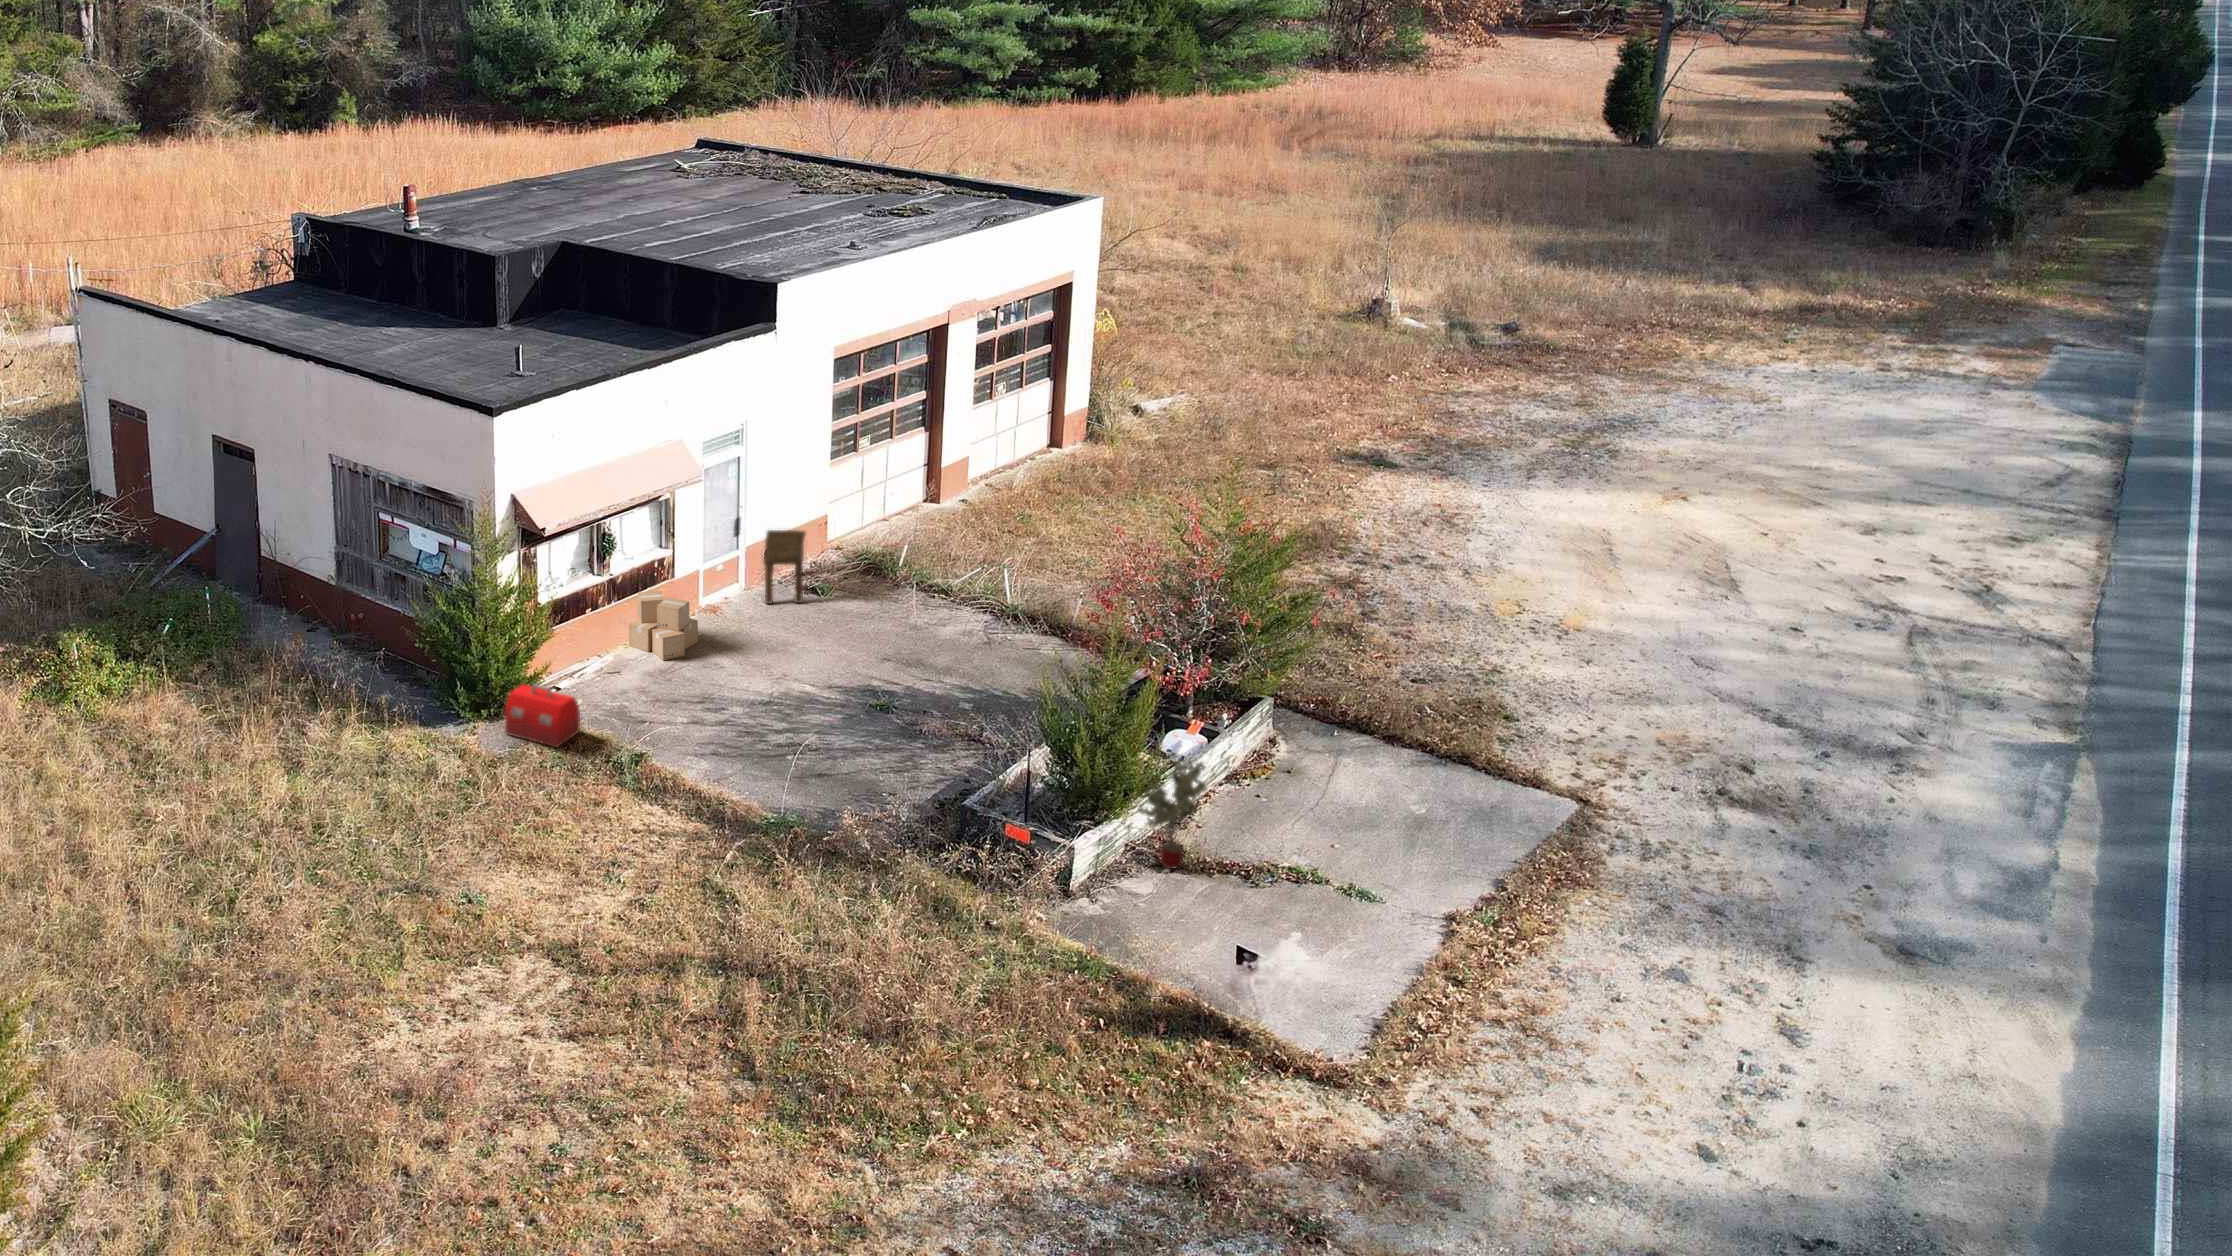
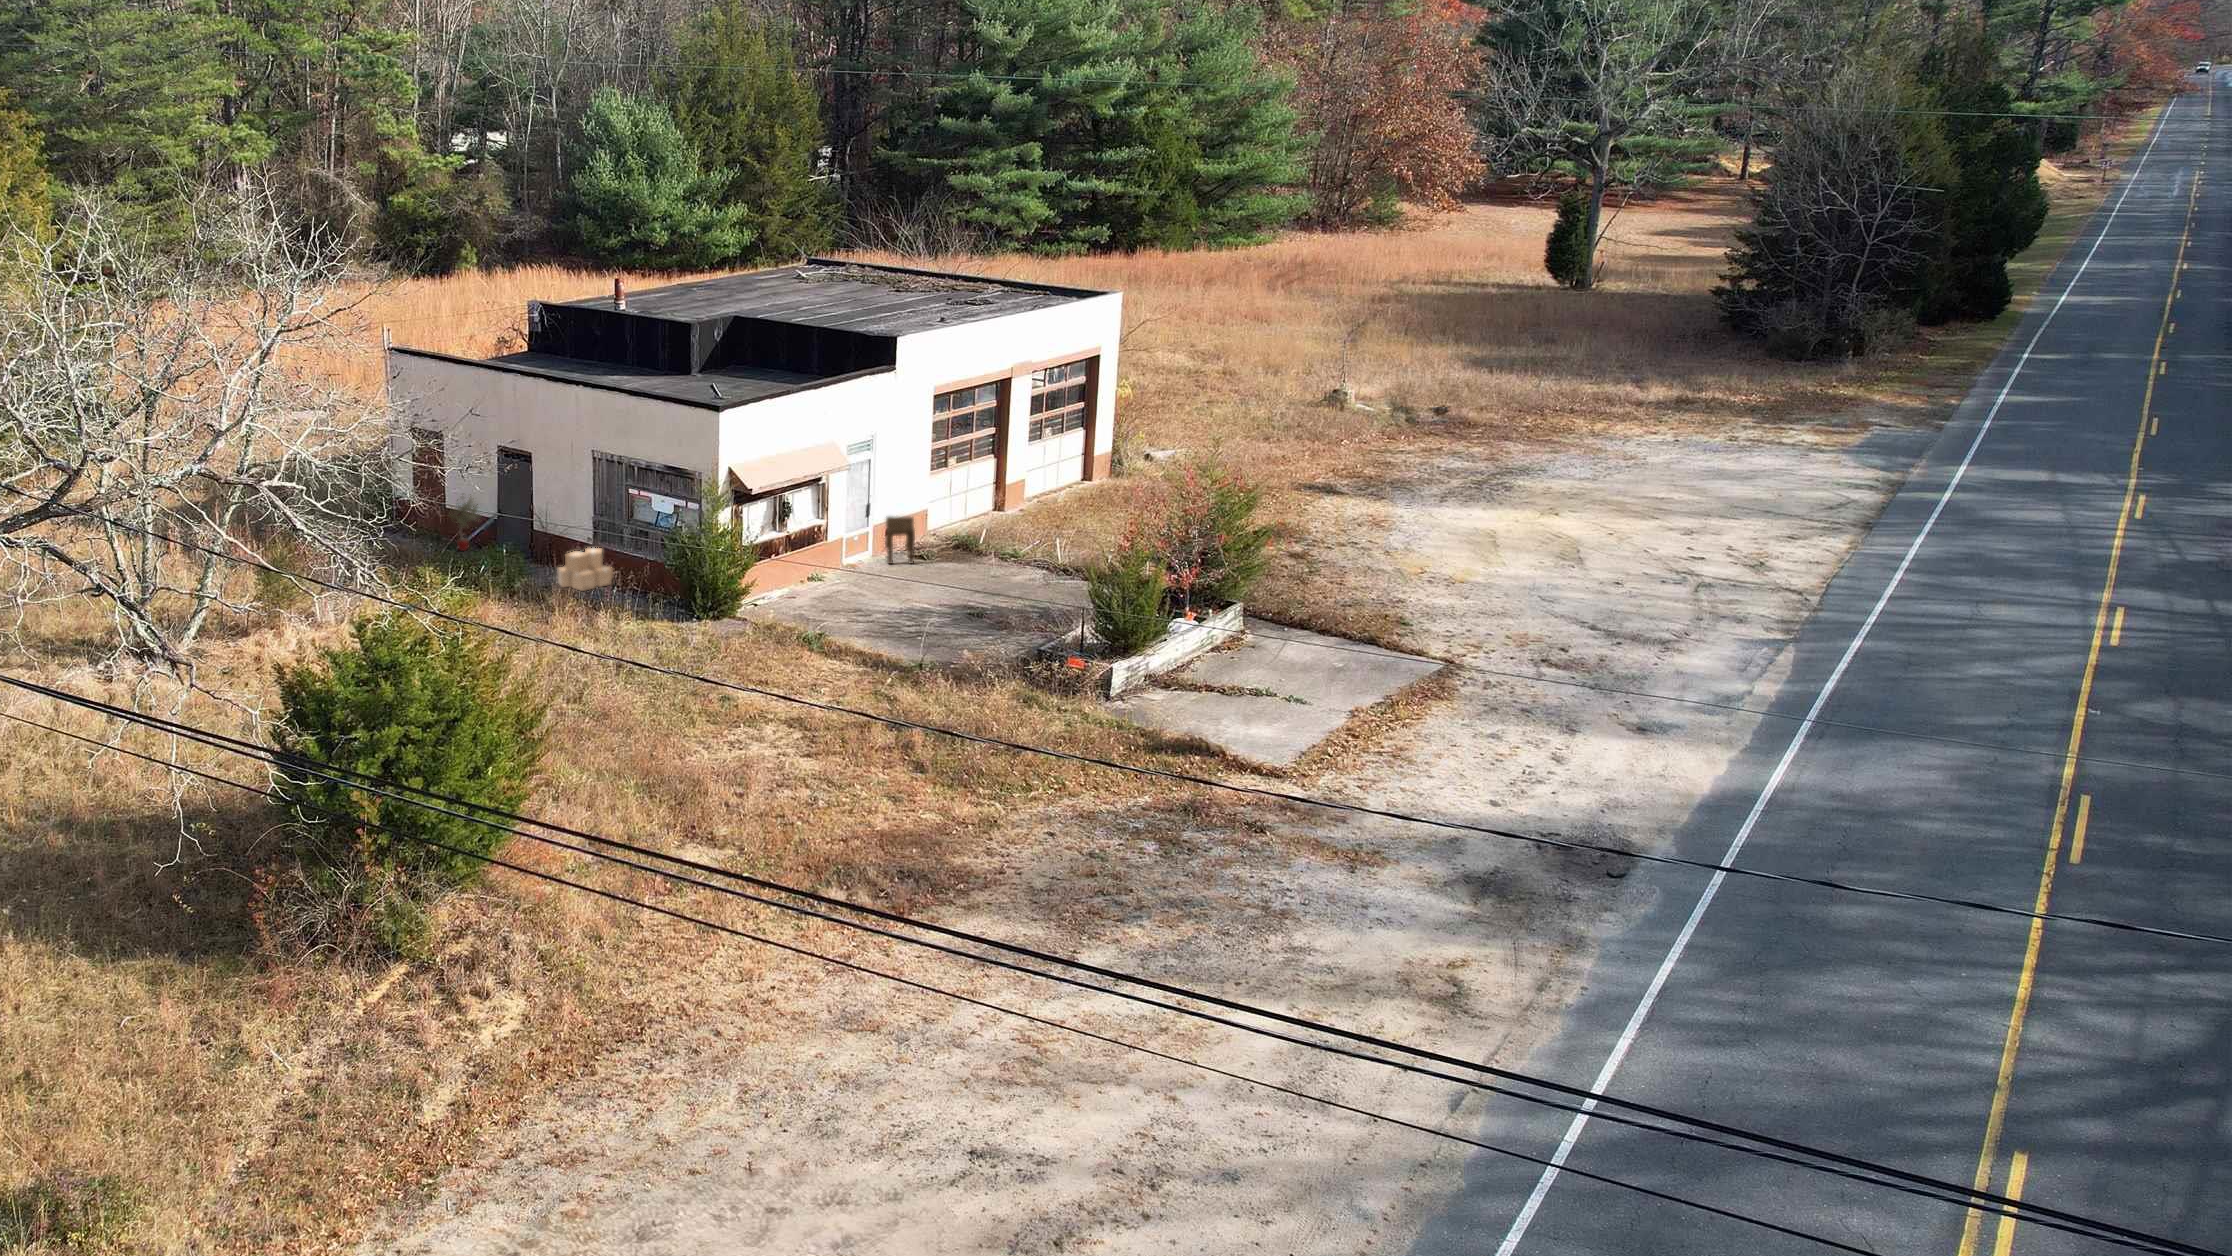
cardboard box: present [629,591,698,660] -> present [558,548,613,591]
toolbox: present [505,684,580,747] -> none [724,592,775,633]
potted tree: present [1139,755,1207,869] -> present [448,494,480,551]

